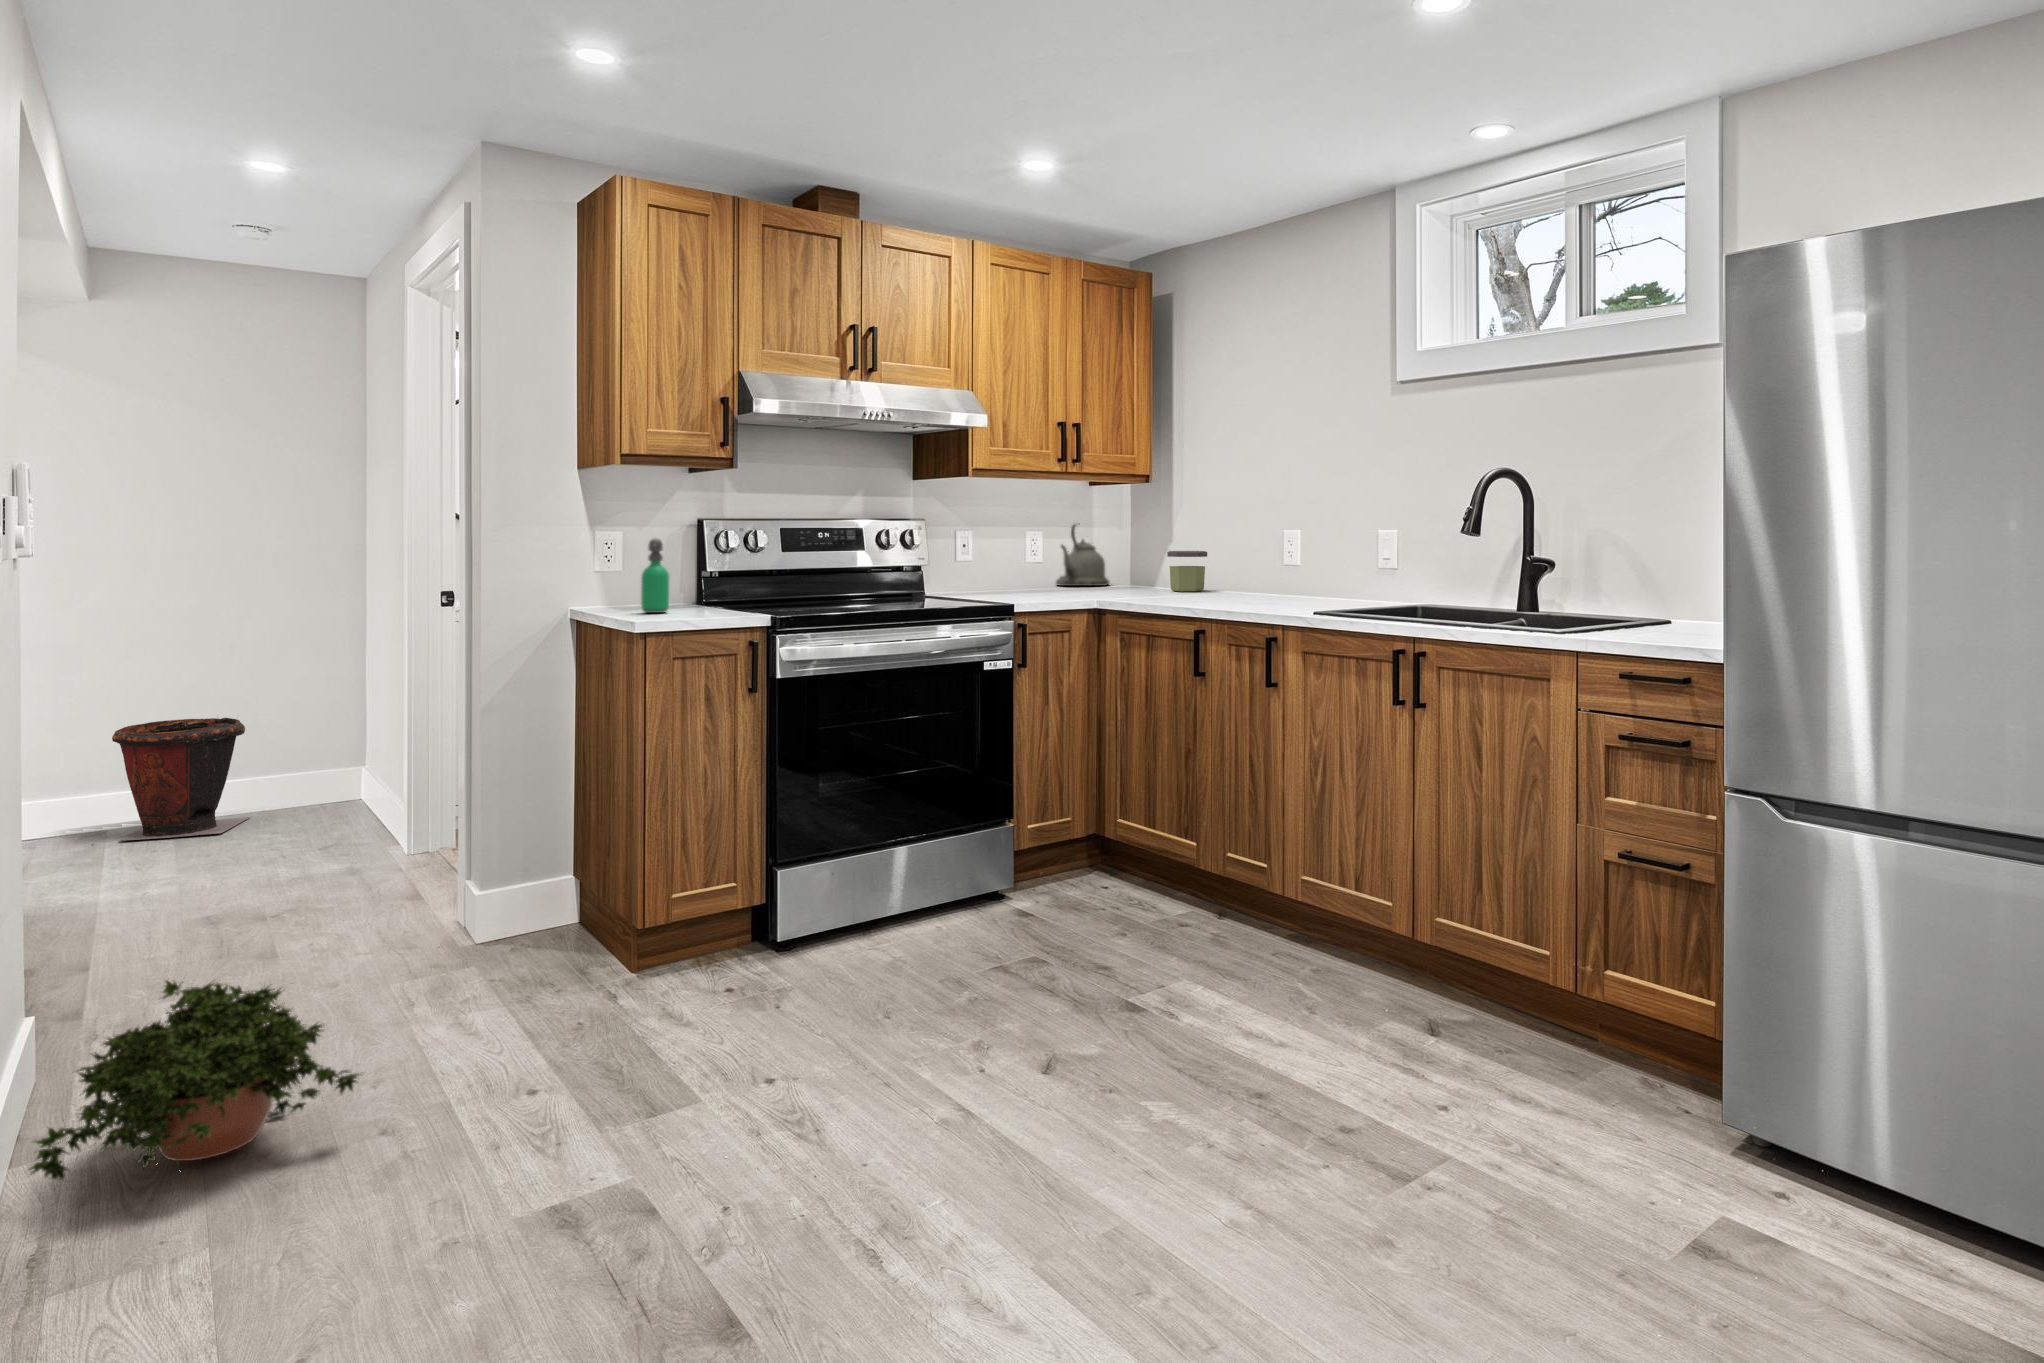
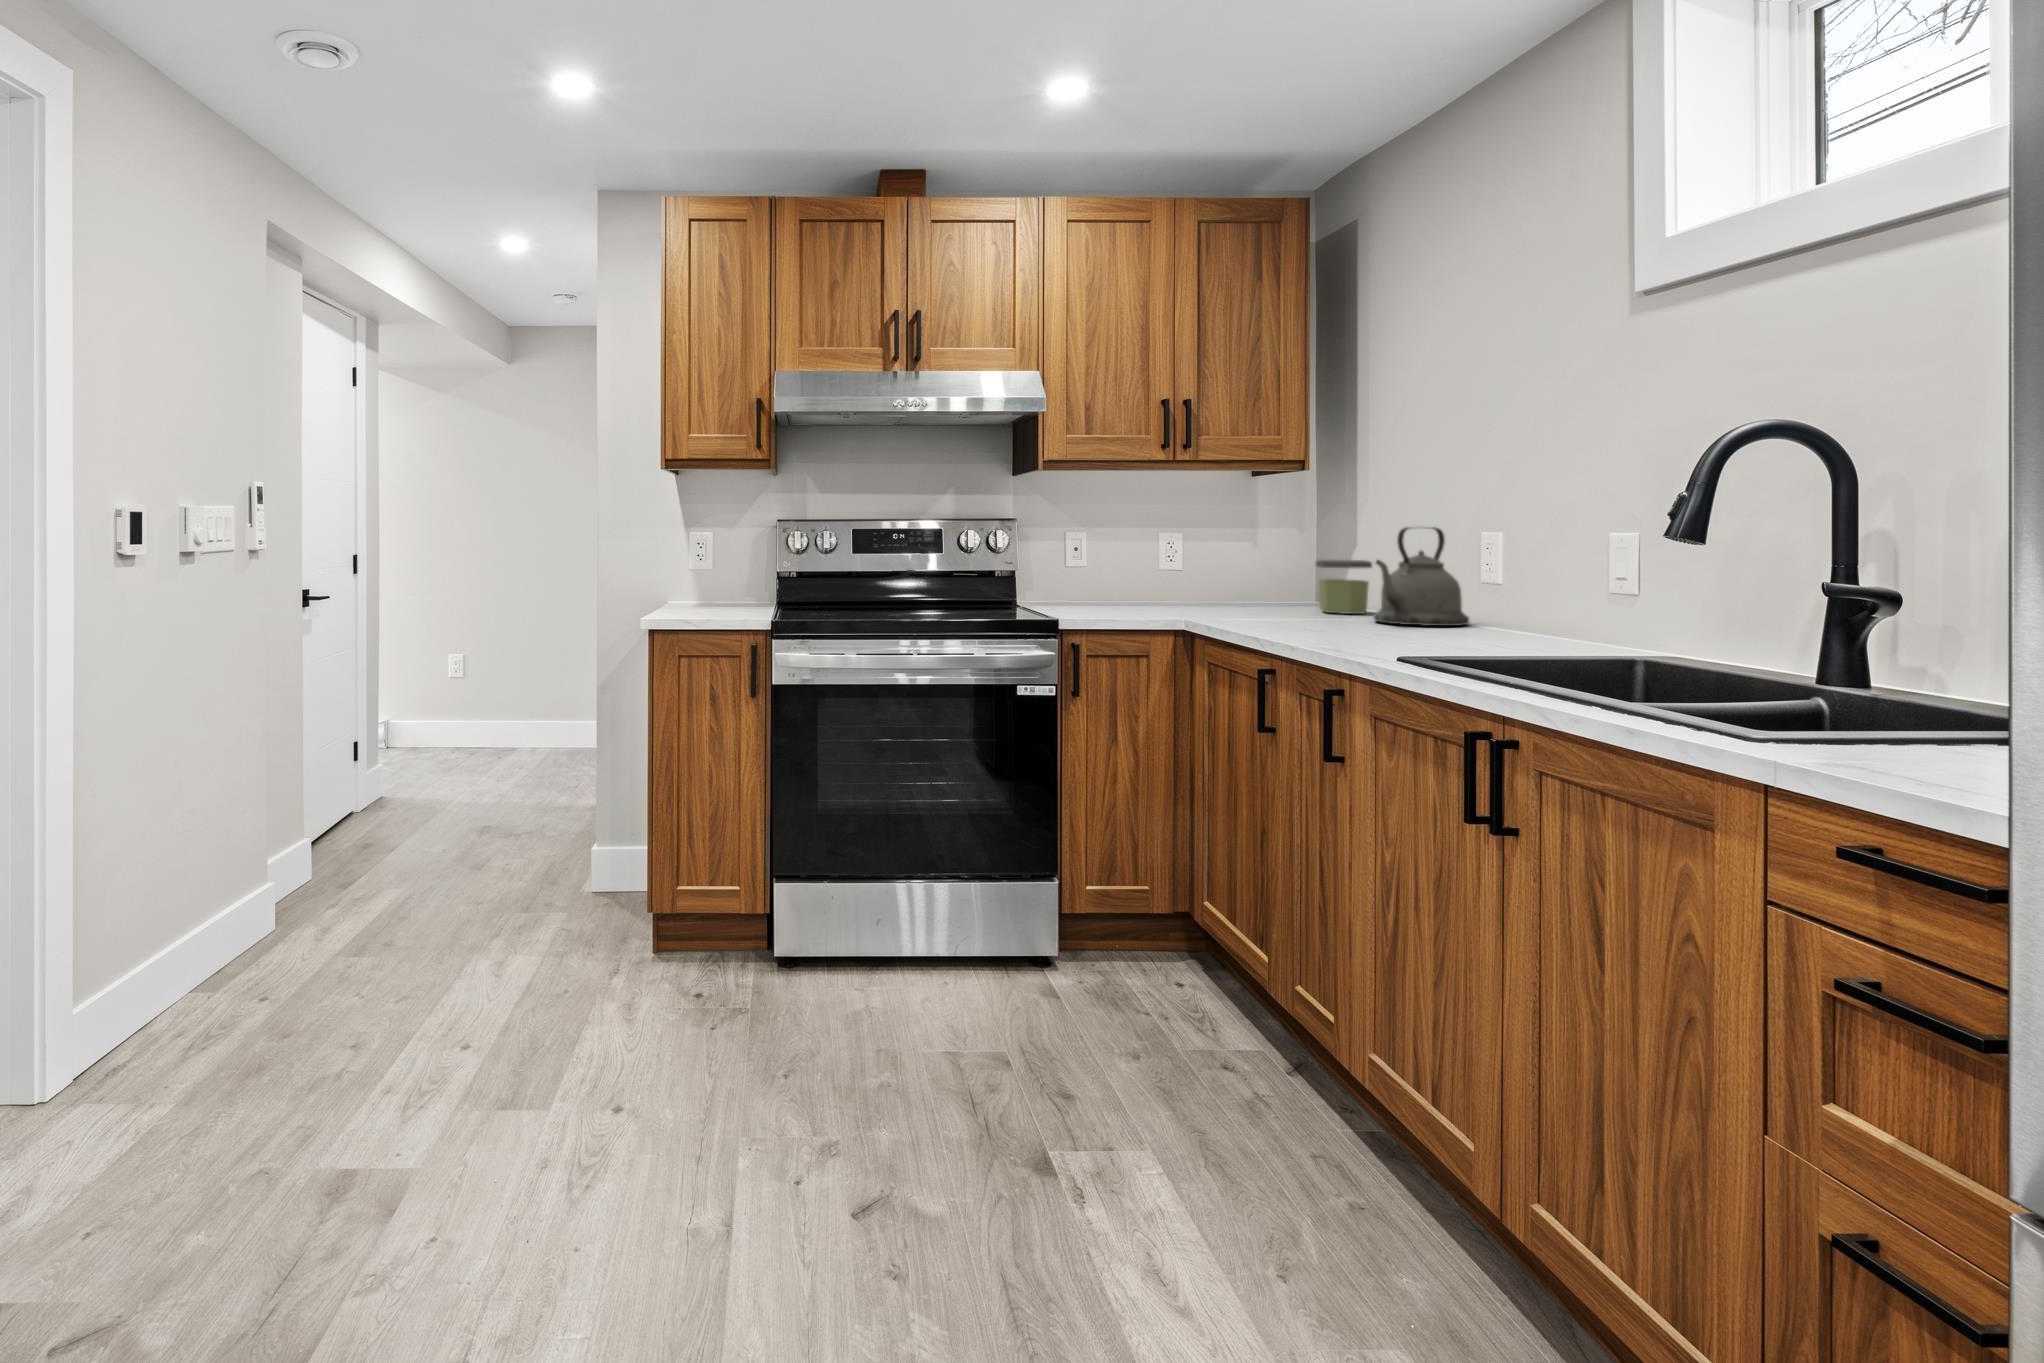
kettle: present [1056,524,1109,586] -> present [1373,527,1469,626]
soap dispenser: present [641,539,669,613] -> none [692,539,717,612]
waste bin: present [112,718,250,841] -> none [484,673,573,764]
potted plant: present [29,981,360,1180] -> none [105,891,310,1058]

